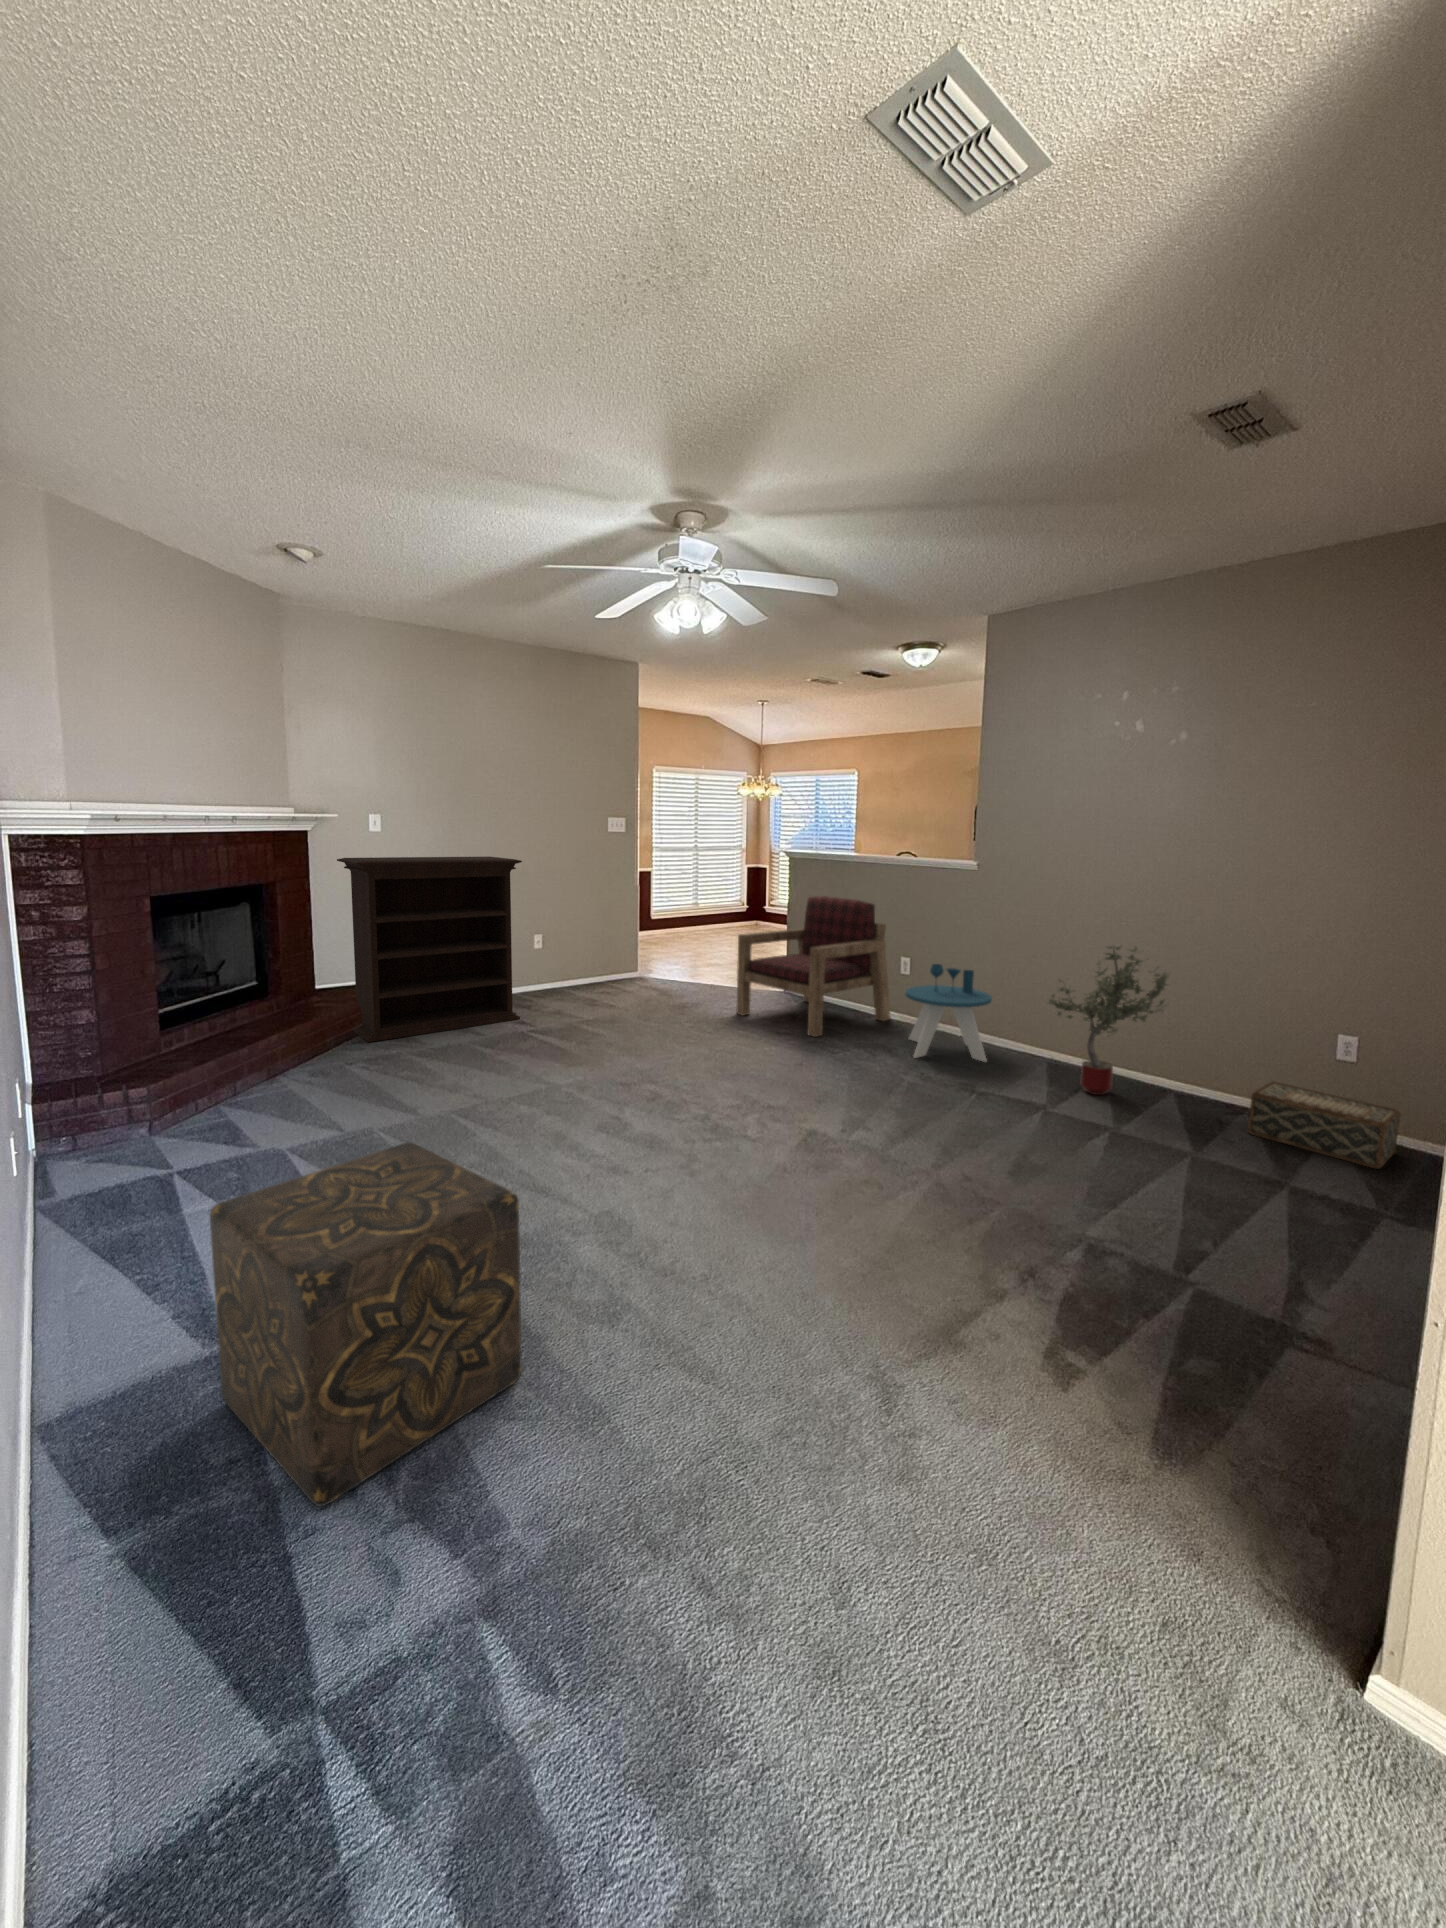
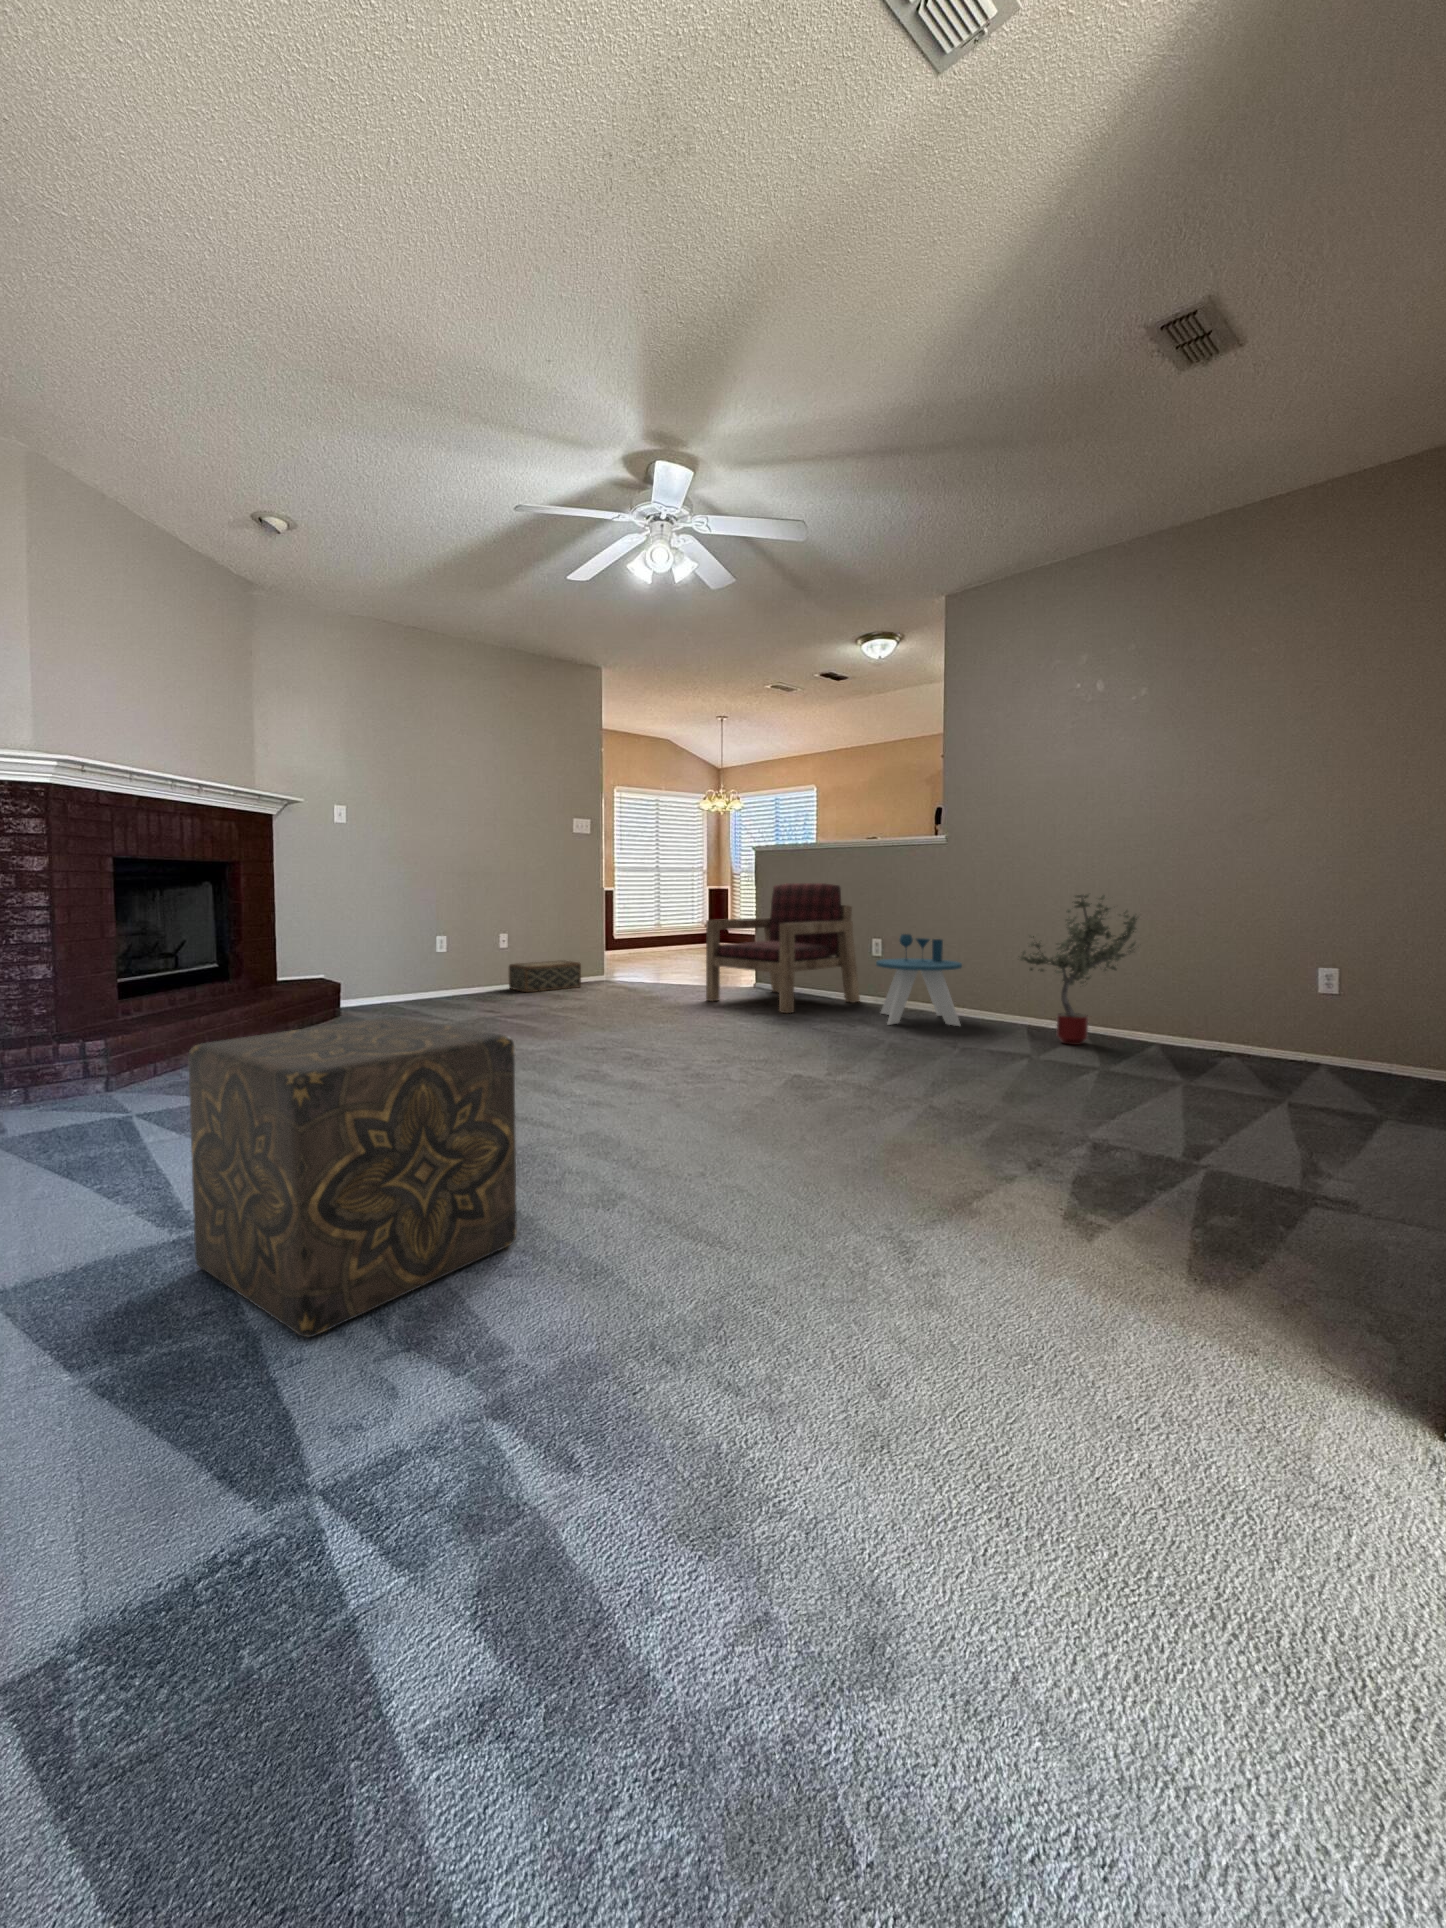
bookshelf: present [337,856,522,1042] -> none [305,839,490,1024]
woven basket: present [1248,1082,1400,1169] -> present [509,960,581,992]

